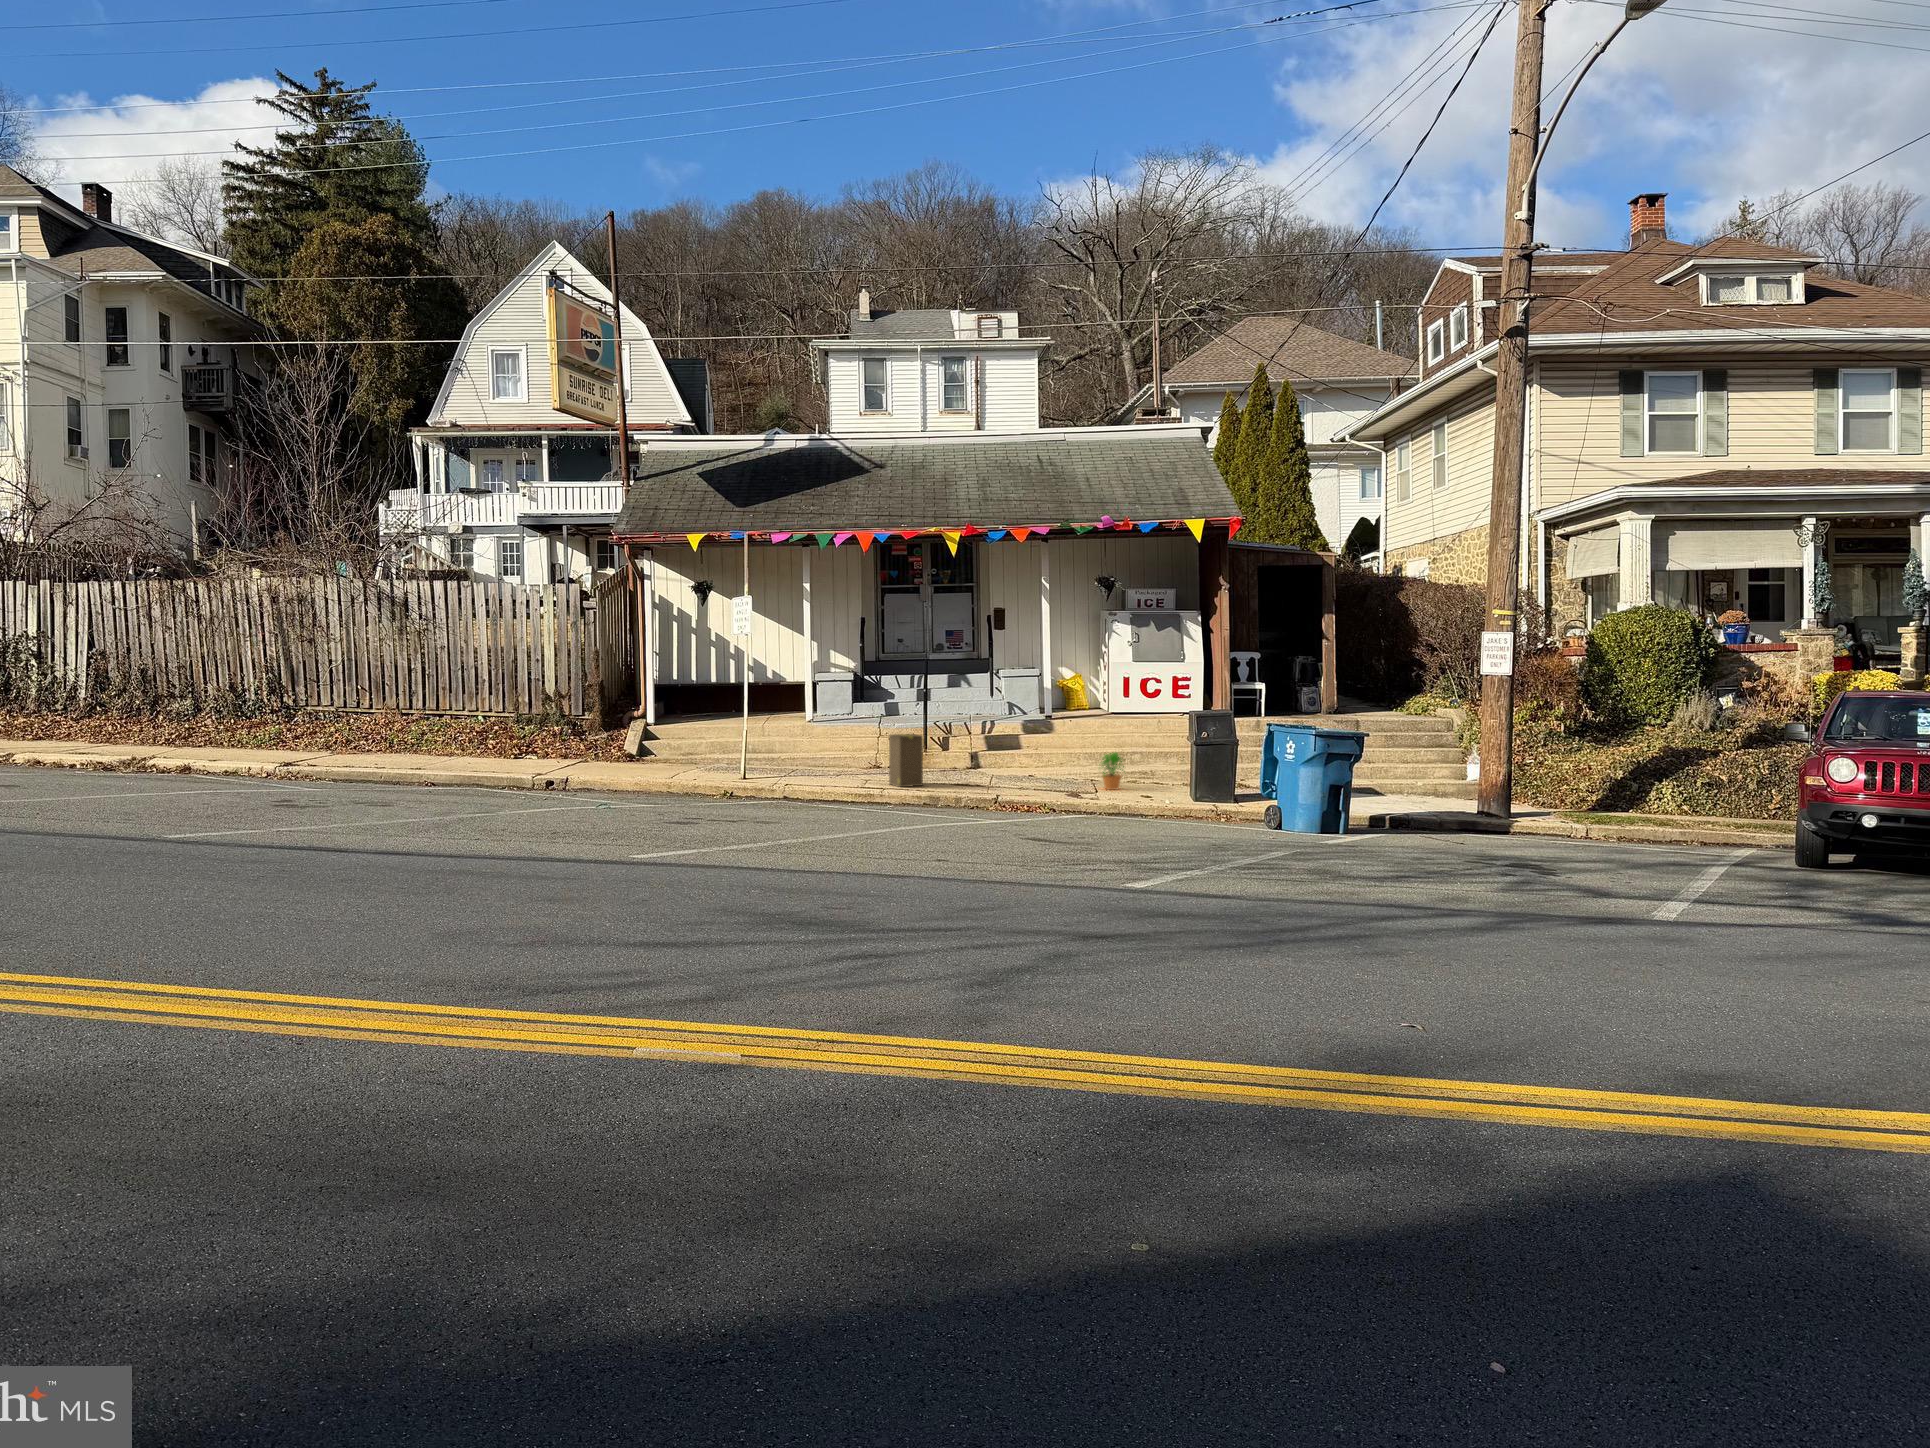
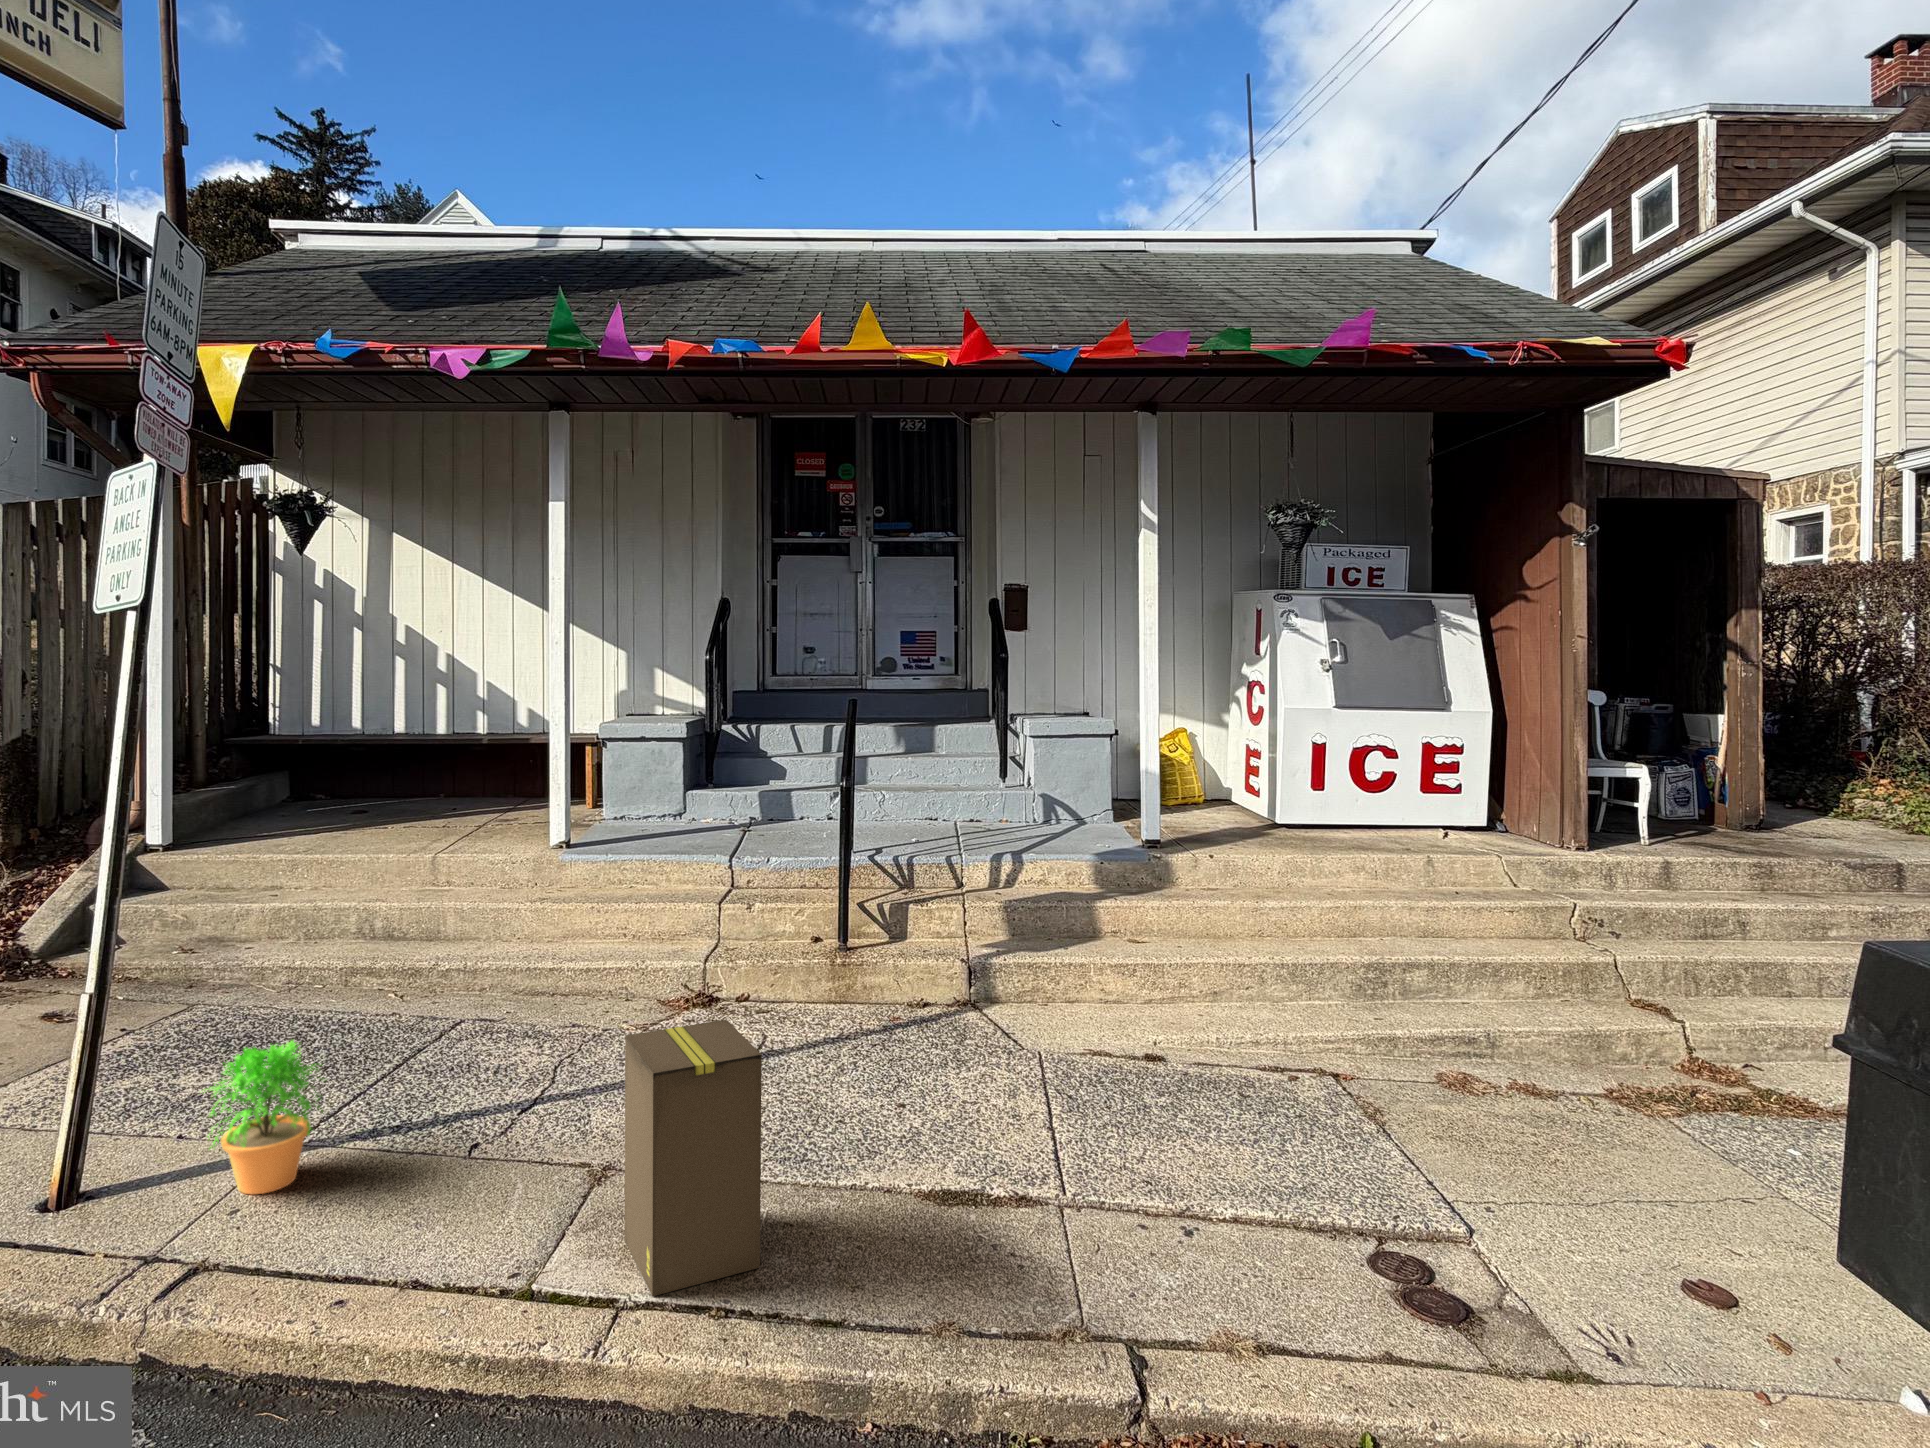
potted plant: present [1101,752,1124,790] -> present [206,1041,323,1194]

